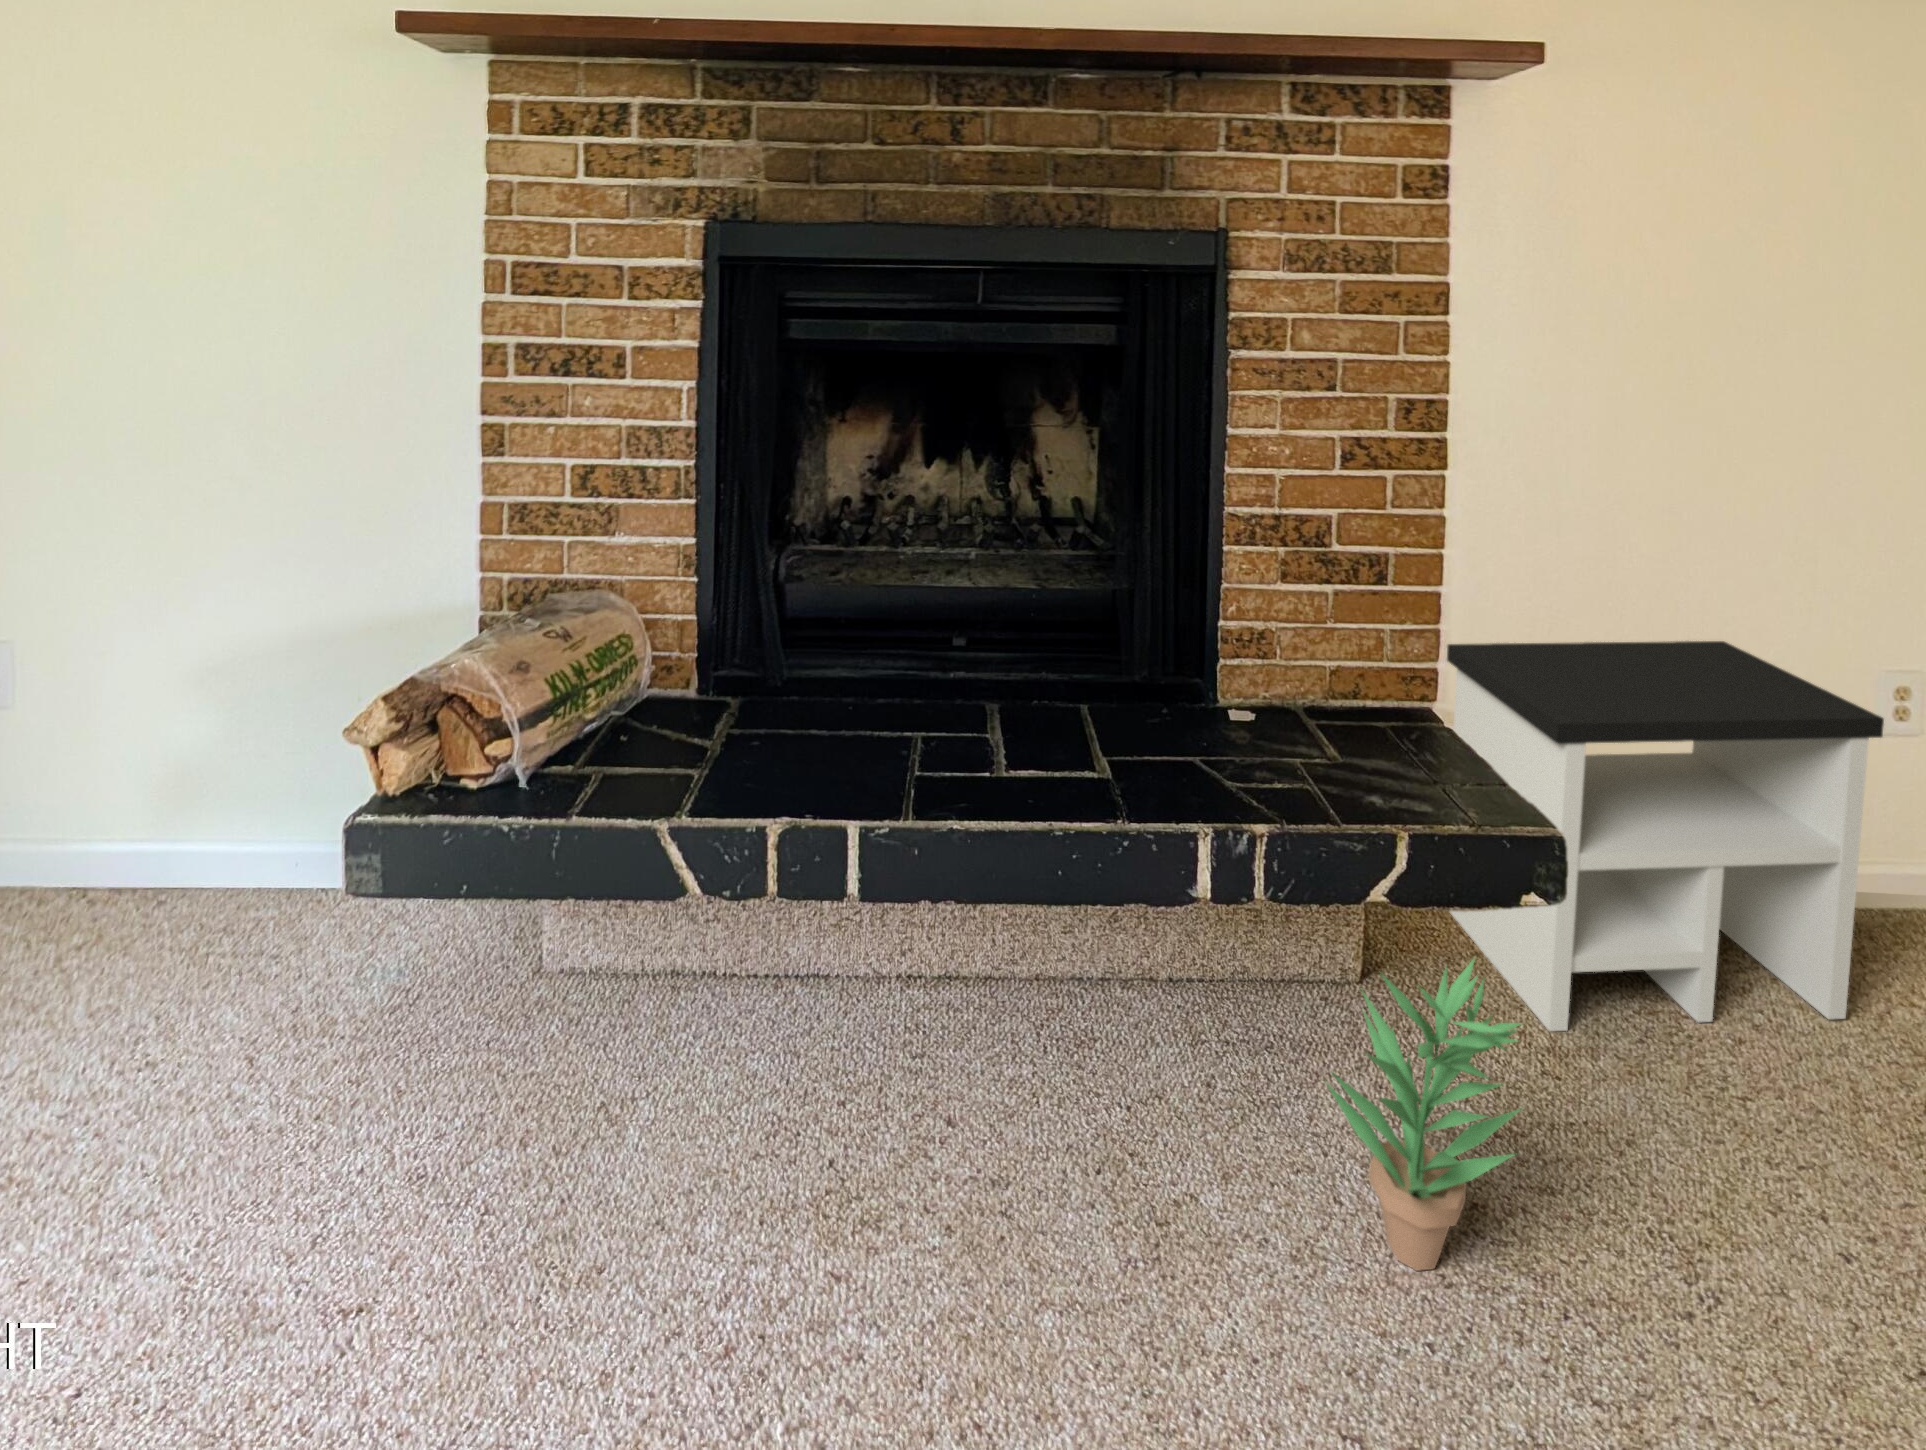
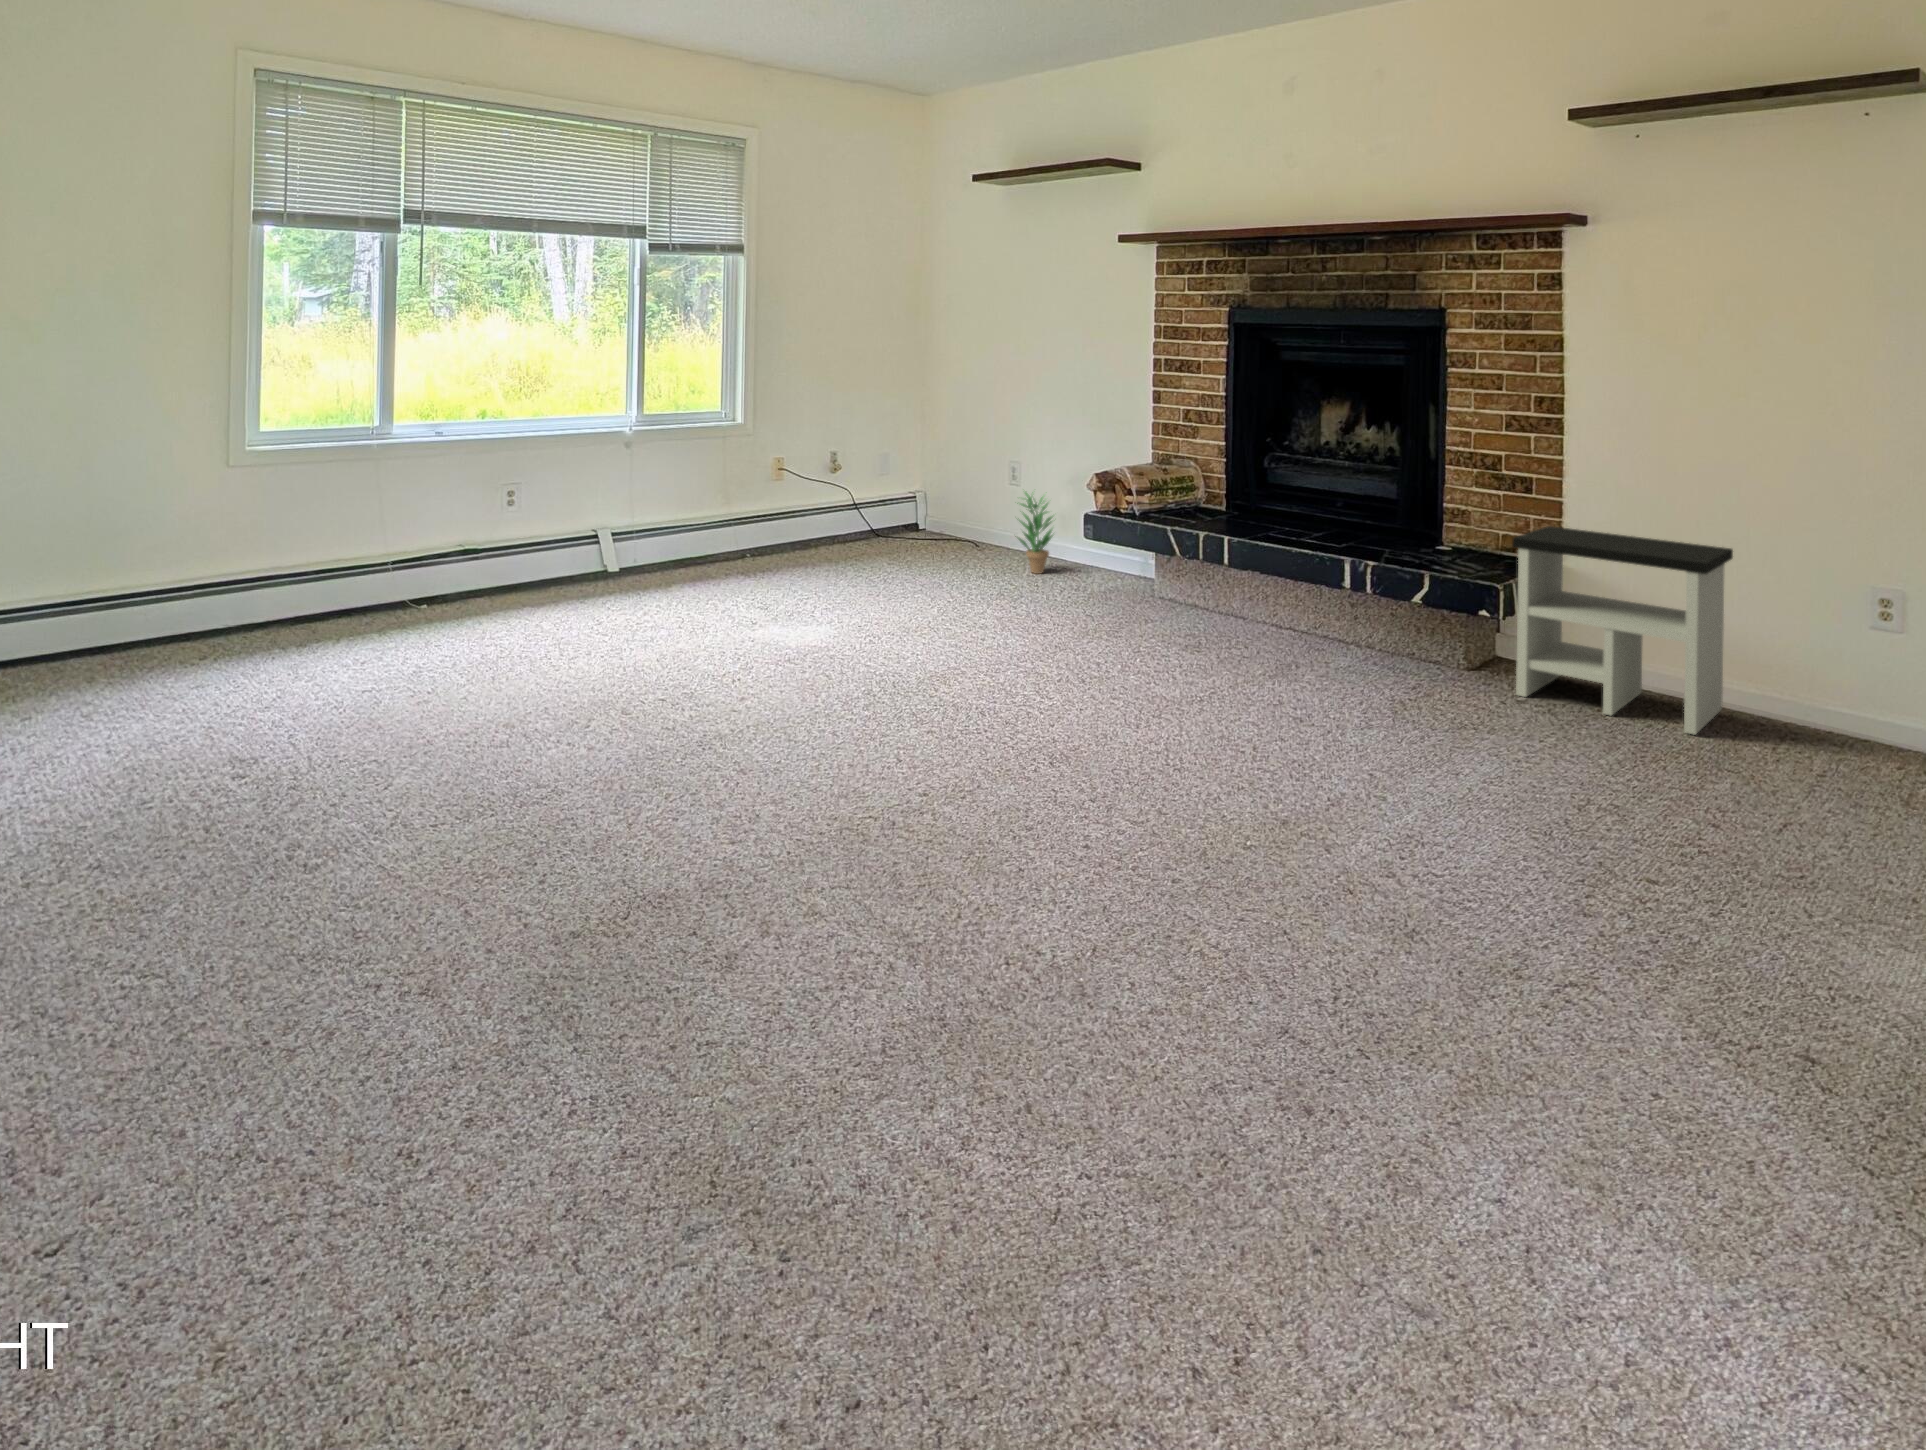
potted plant: present [1327,957,1521,1271] -> present [1017,491,1053,574]

